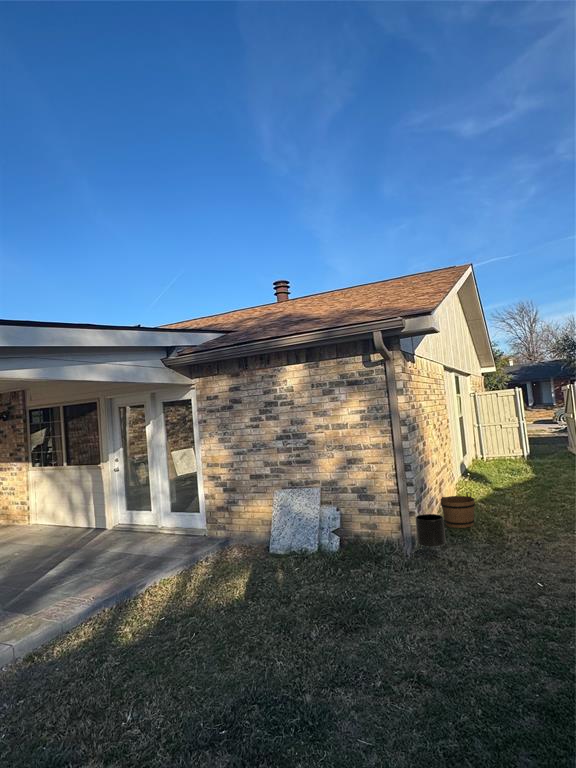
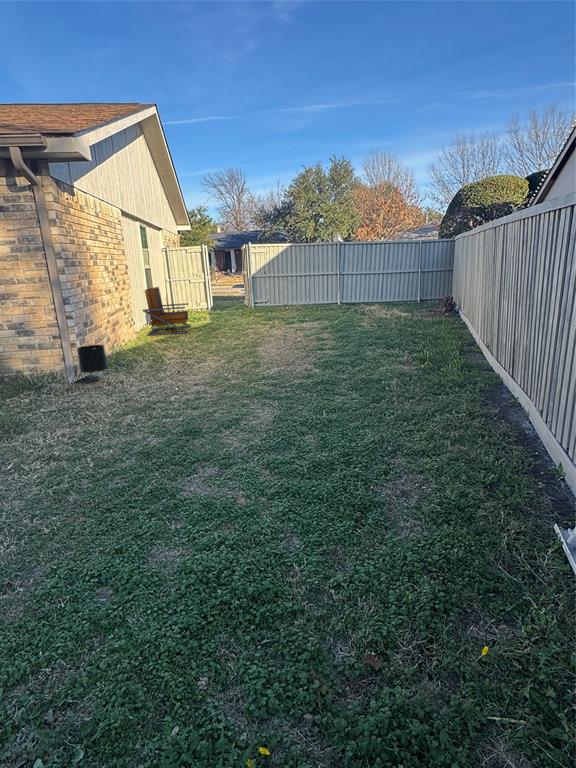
lounge chair: none [461,437,512,490] -> present [143,287,191,336]
bucket: present [440,492,475,528] -> none [112,330,144,362]

